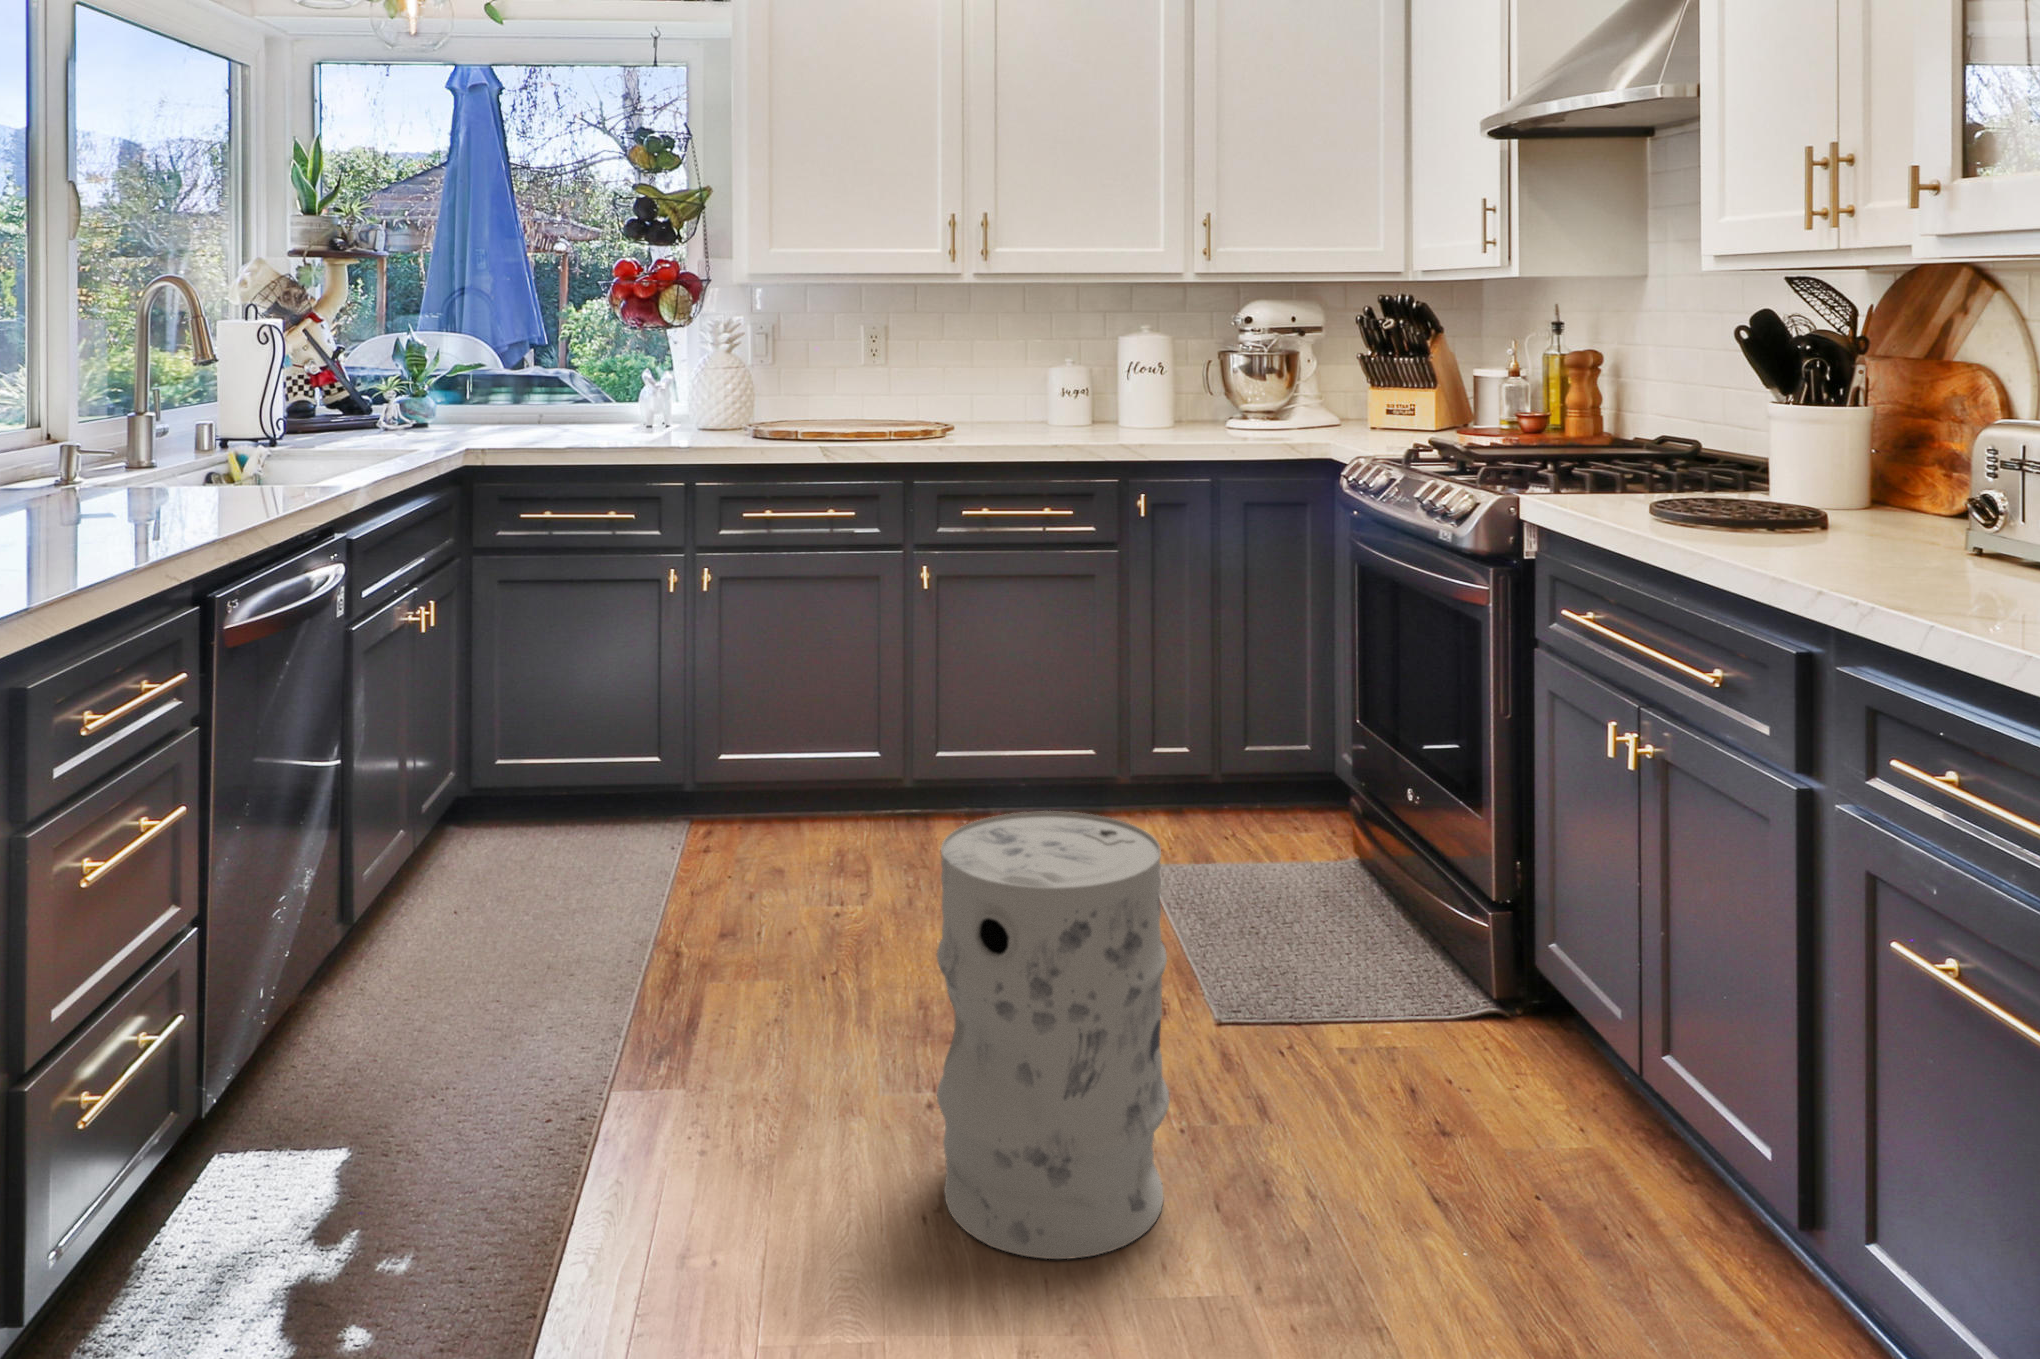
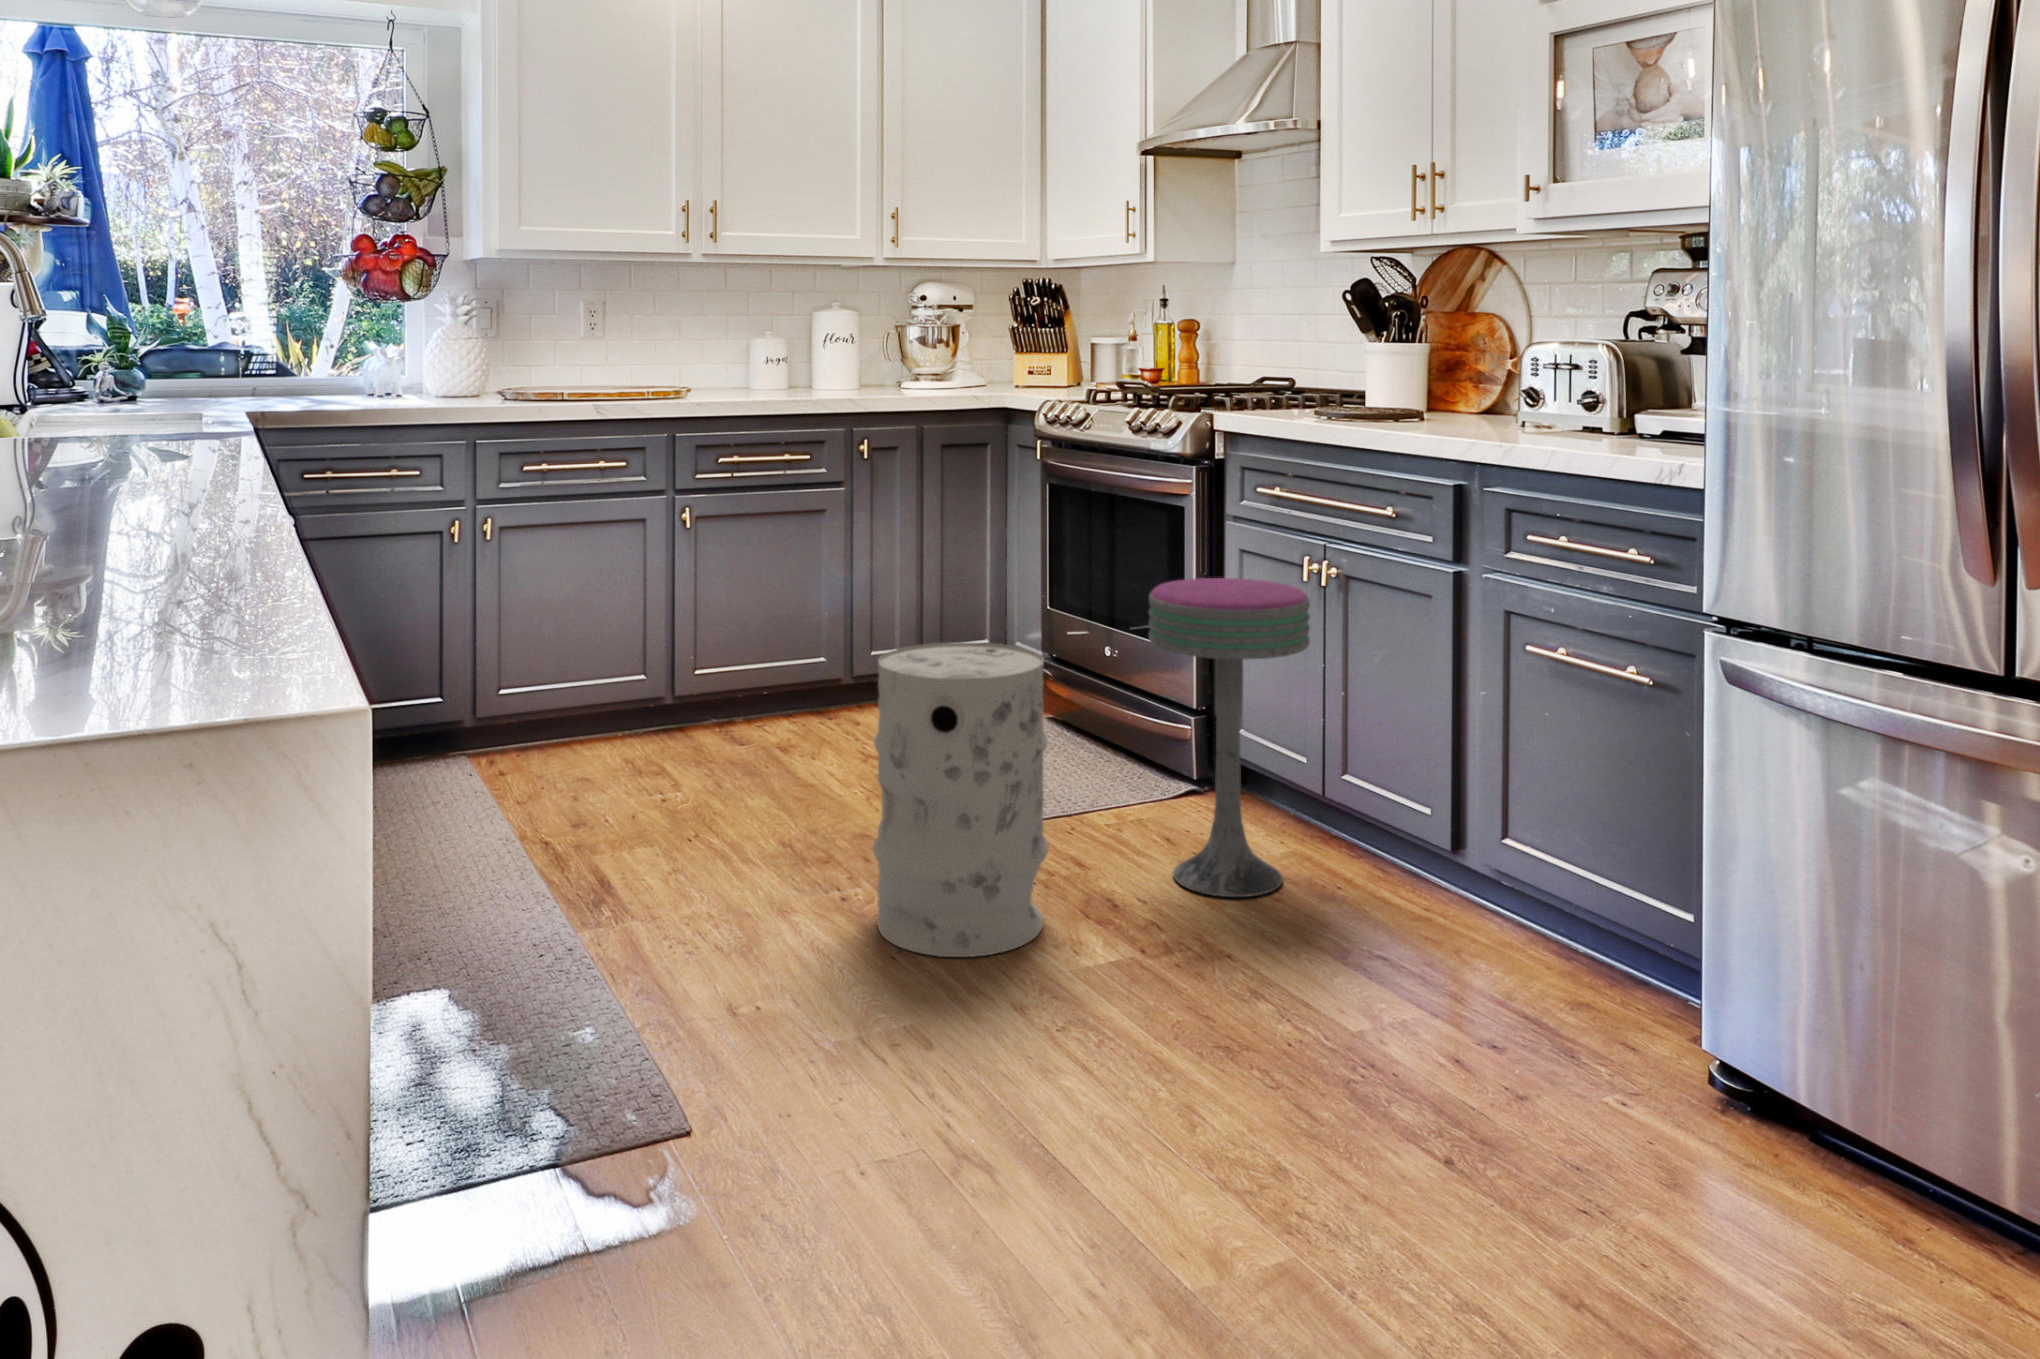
bar stool: none [1344,747,1584,1229] -> present [1149,578,1310,897]

